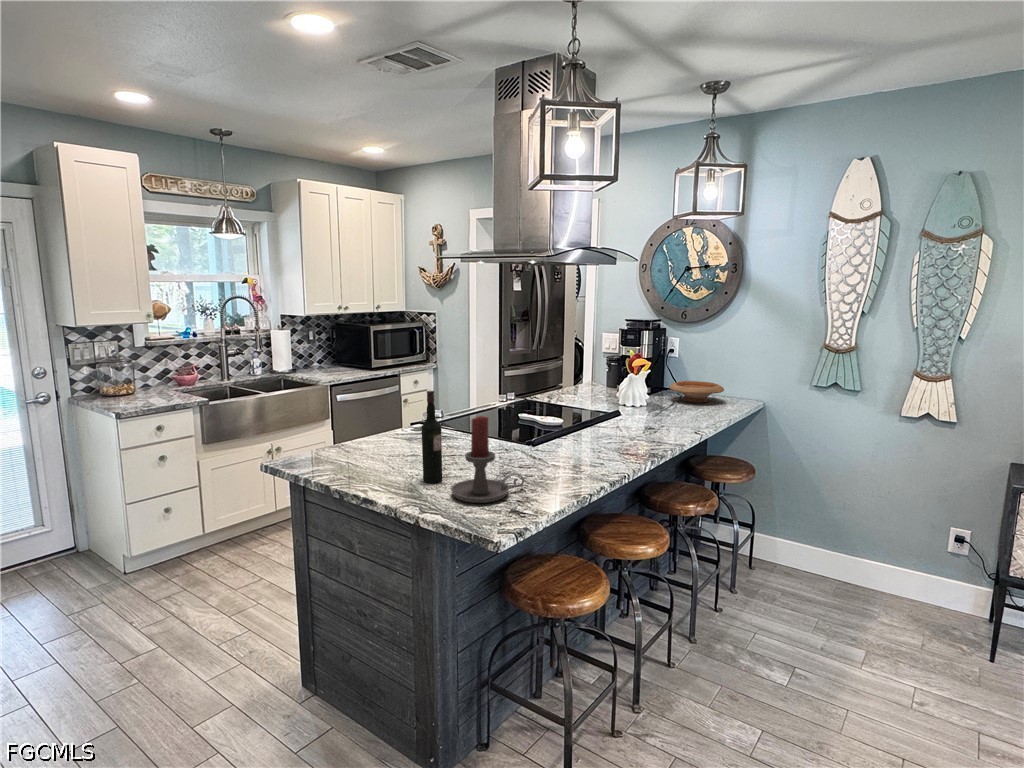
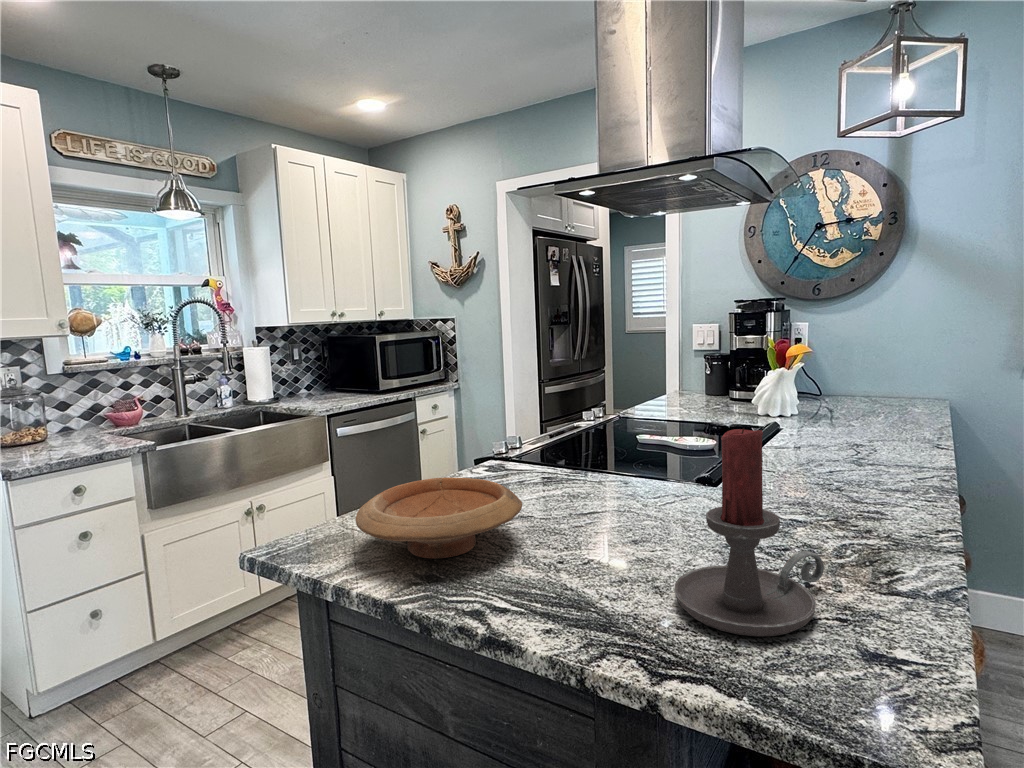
wooden bowl: present [669,381,724,403] -> present [356,477,522,559]
wine bottle: present [421,391,442,483] -> none [578,384,624,580]

